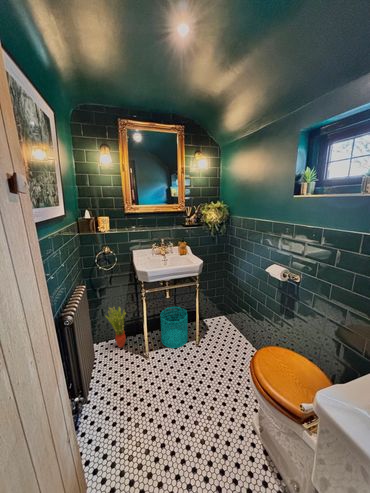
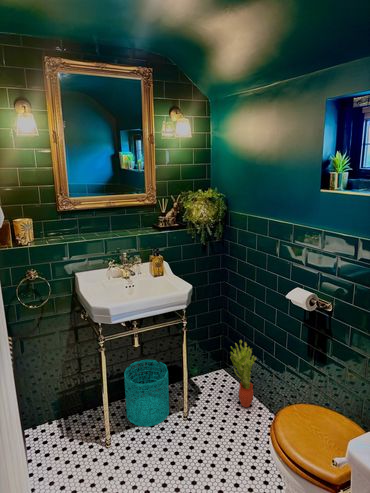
potted plant: present [106,307,126,347] -> present [230,341,256,407]

